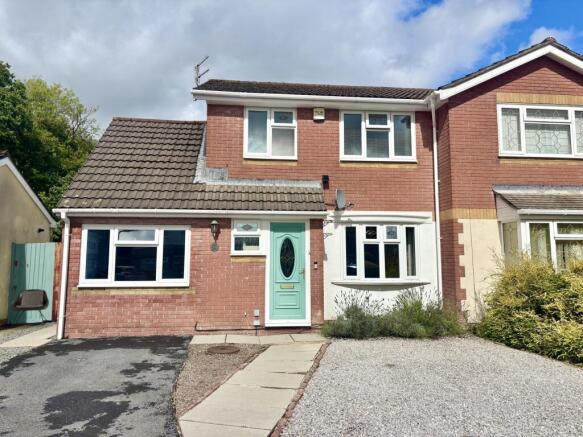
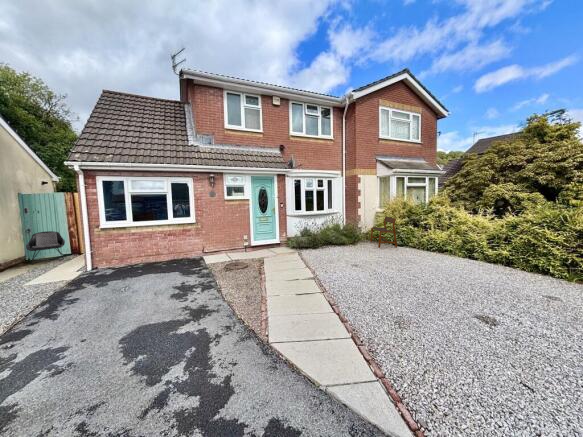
bench: none [474,292,512,349] -> present [370,216,397,248]

